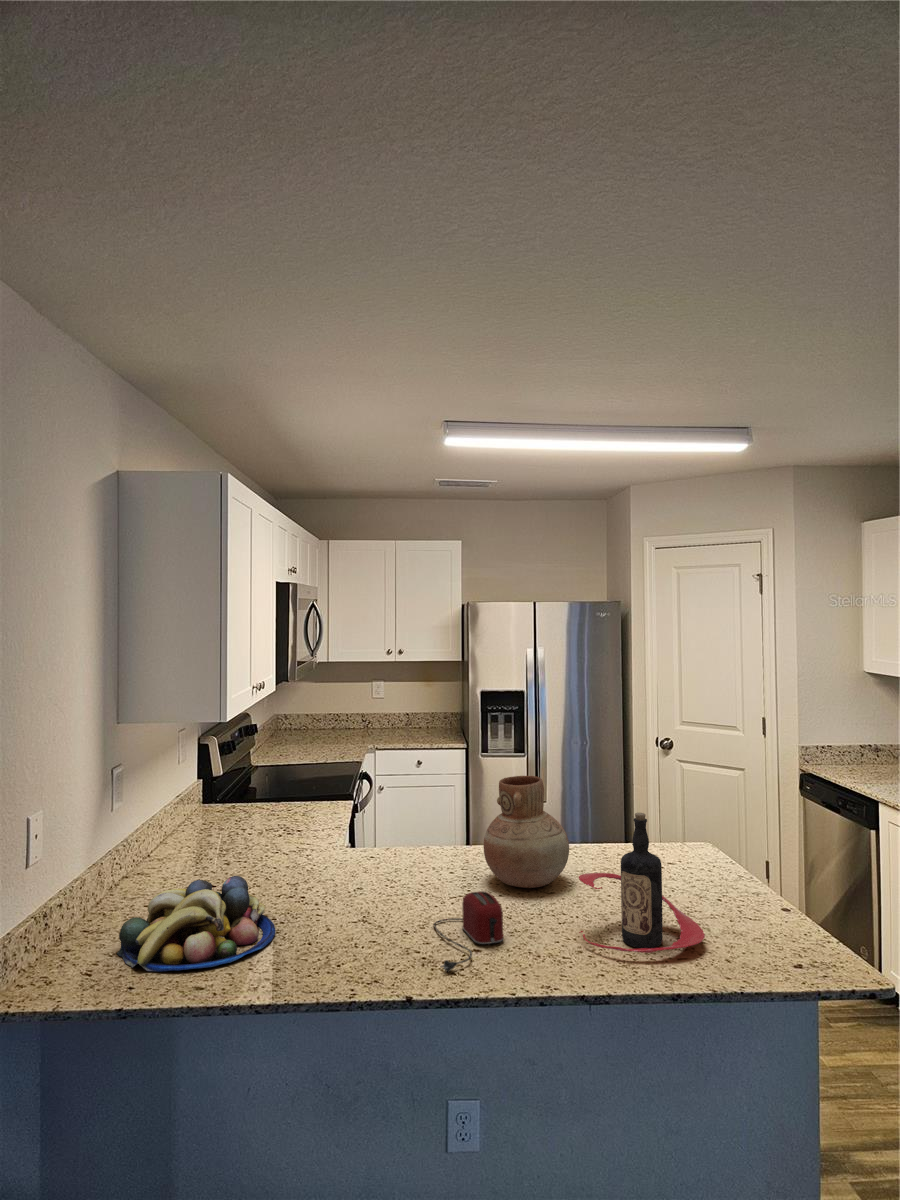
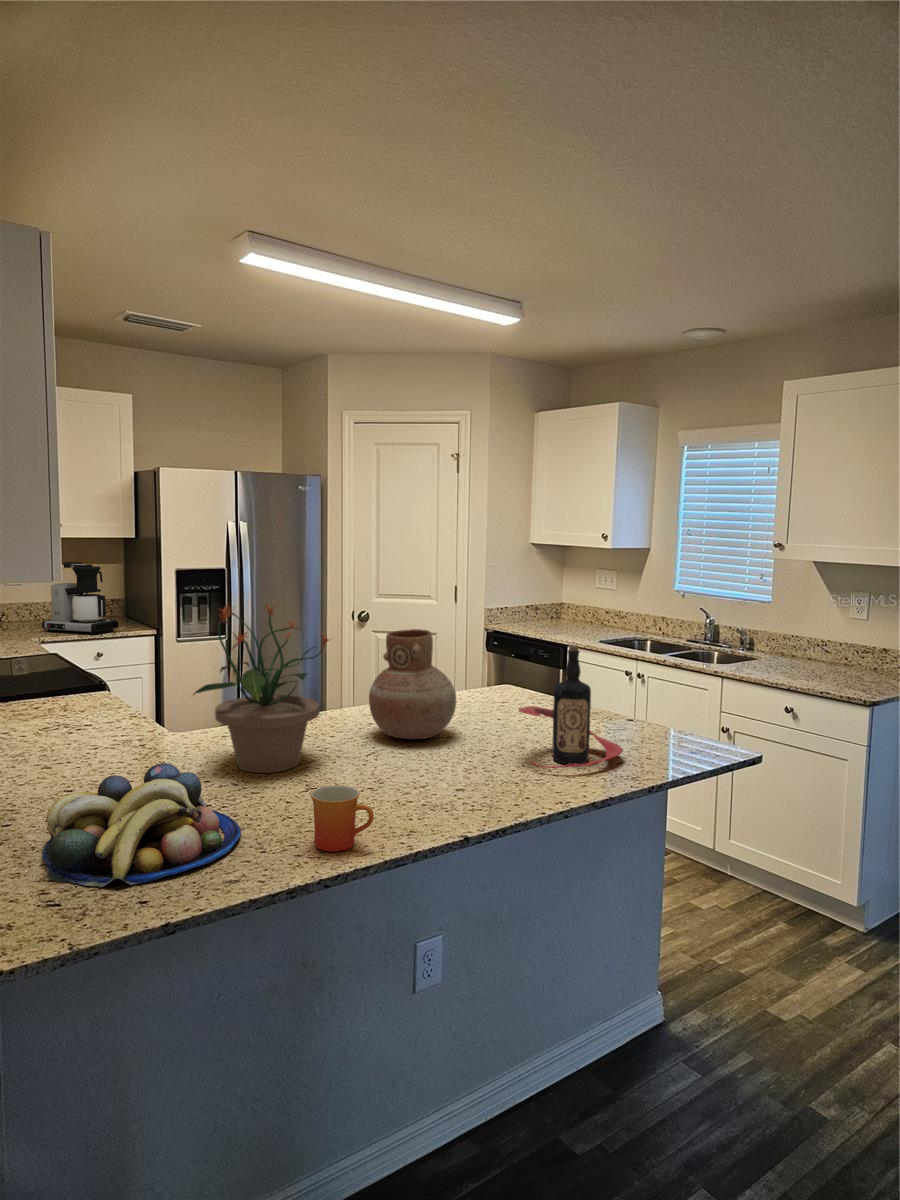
coffee maker: none [390,682,444,744] -> present [42,562,119,634]
potted plant: none [302,742,433,897] -> present [194,605,328,773]
toaster: present [434,891,504,972] -> none [384,738,470,812]
mug: none [290,921,333,983] -> present [310,785,374,852]

